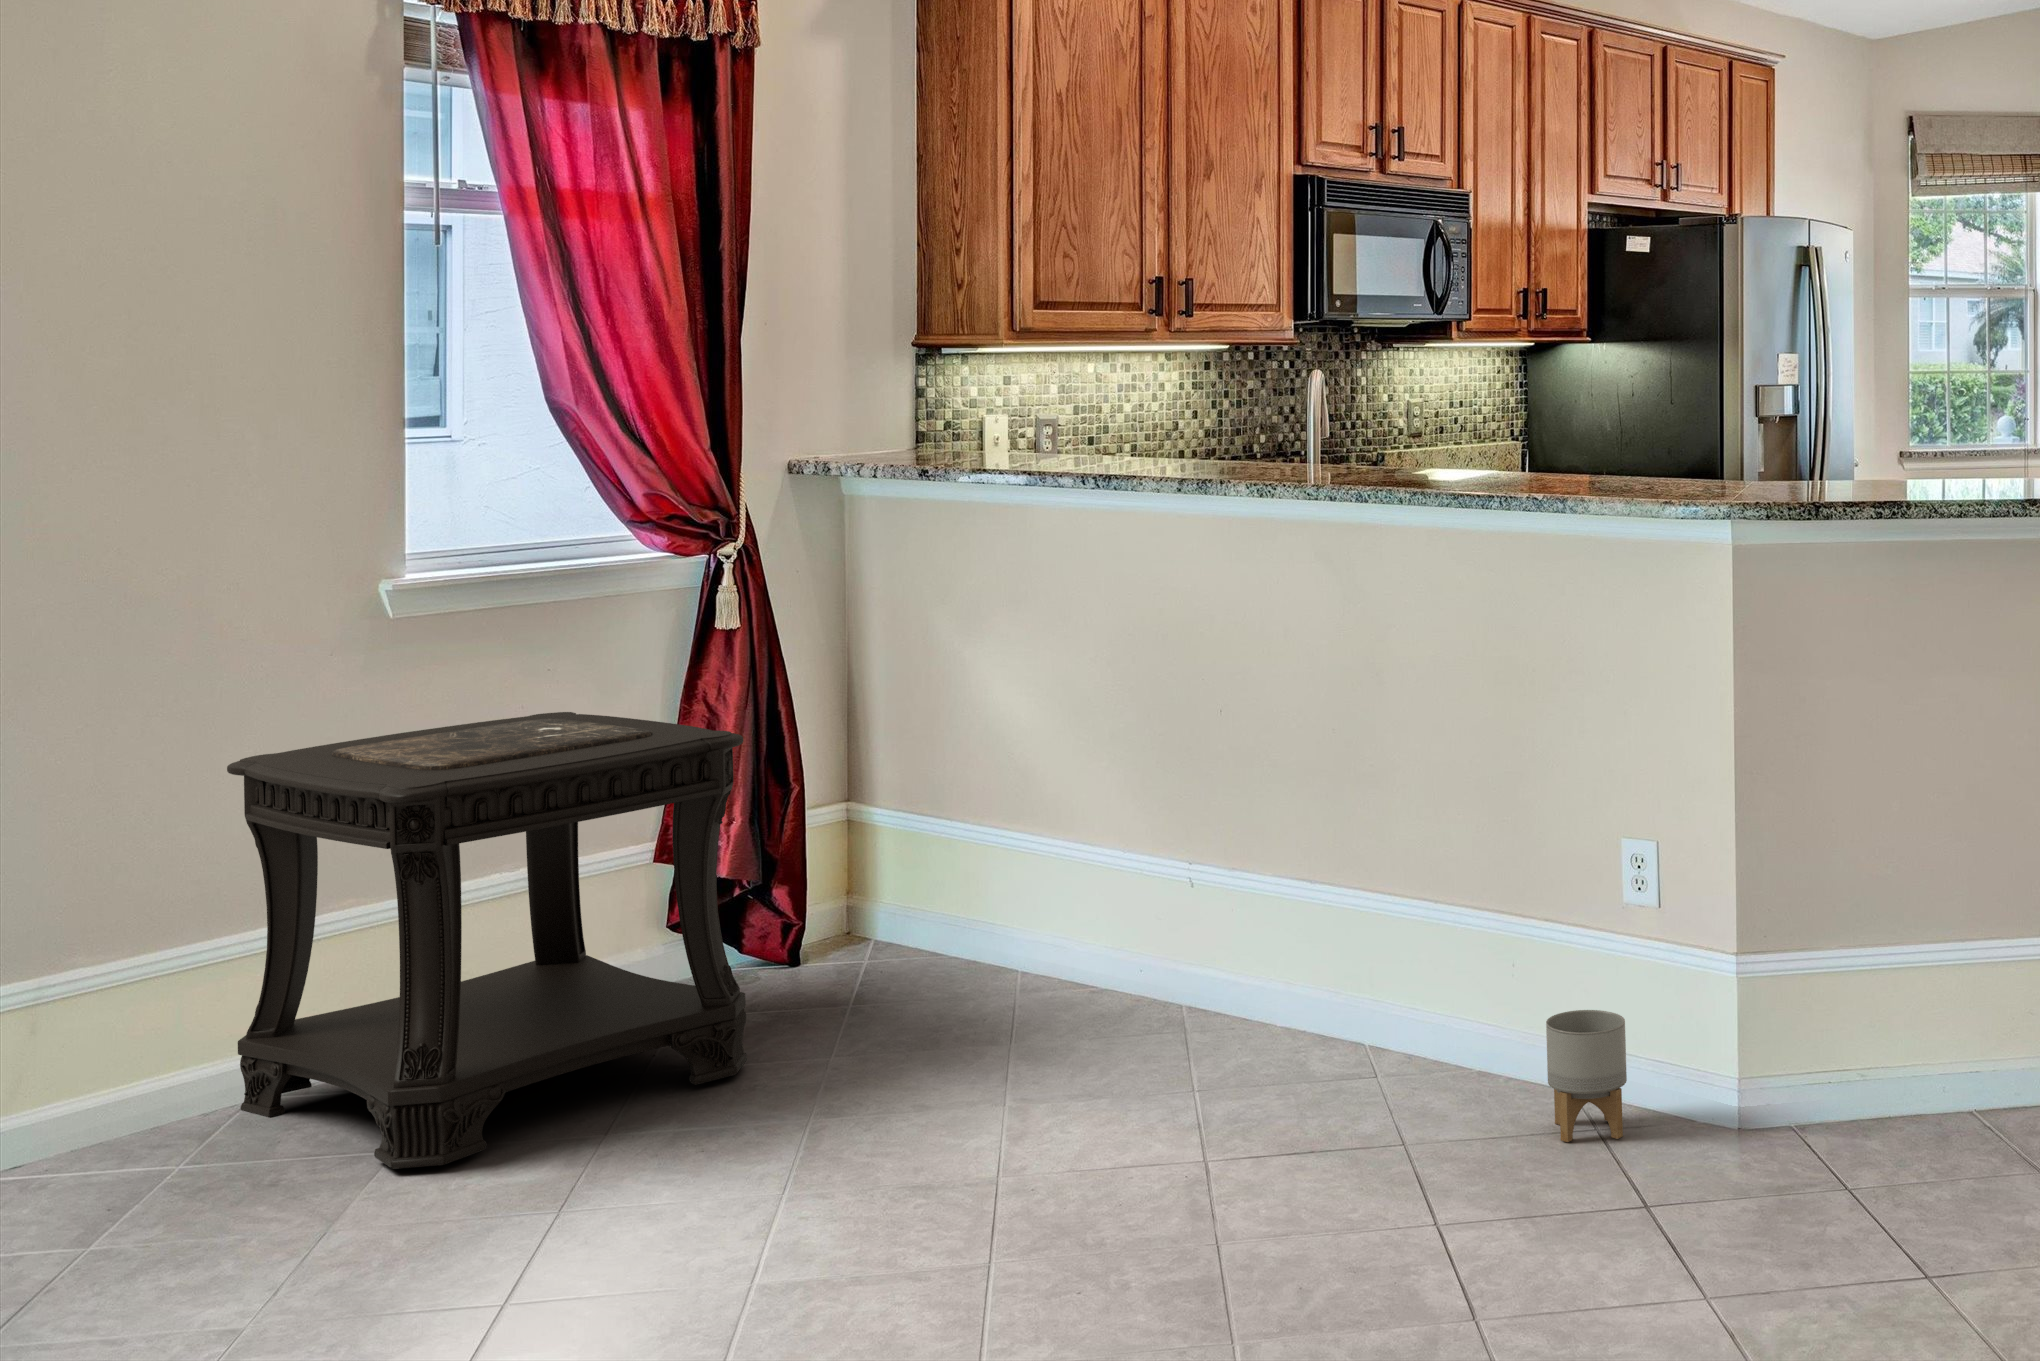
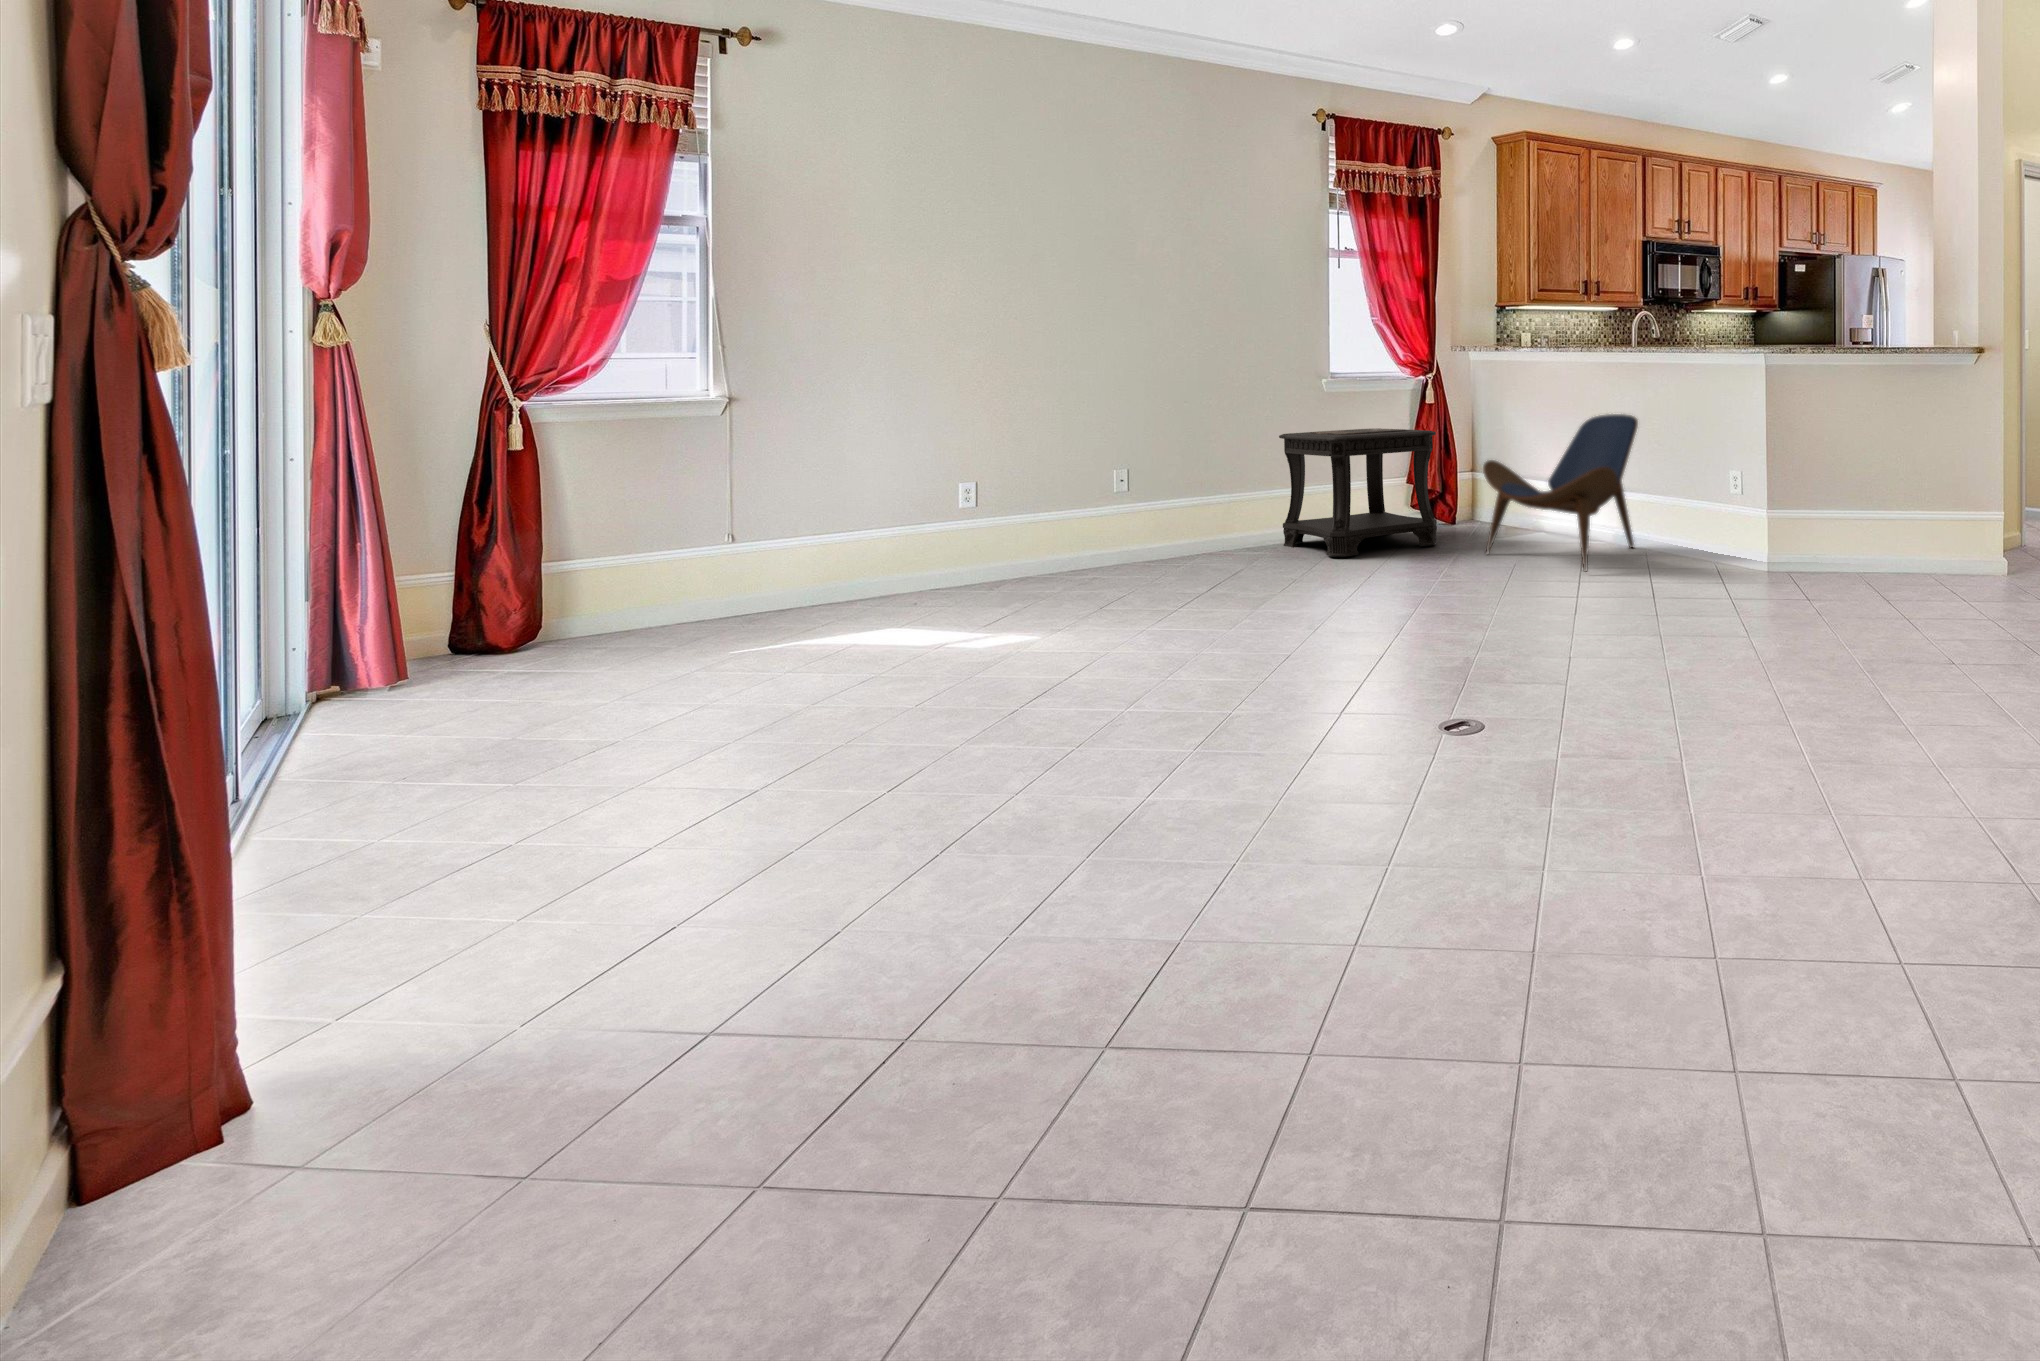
lounge chair: none [891,669,1351,1193] -> present [1483,414,1638,571]
planter: present [1546,1010,1627,1142] -> none [1700,529,1729,571]

